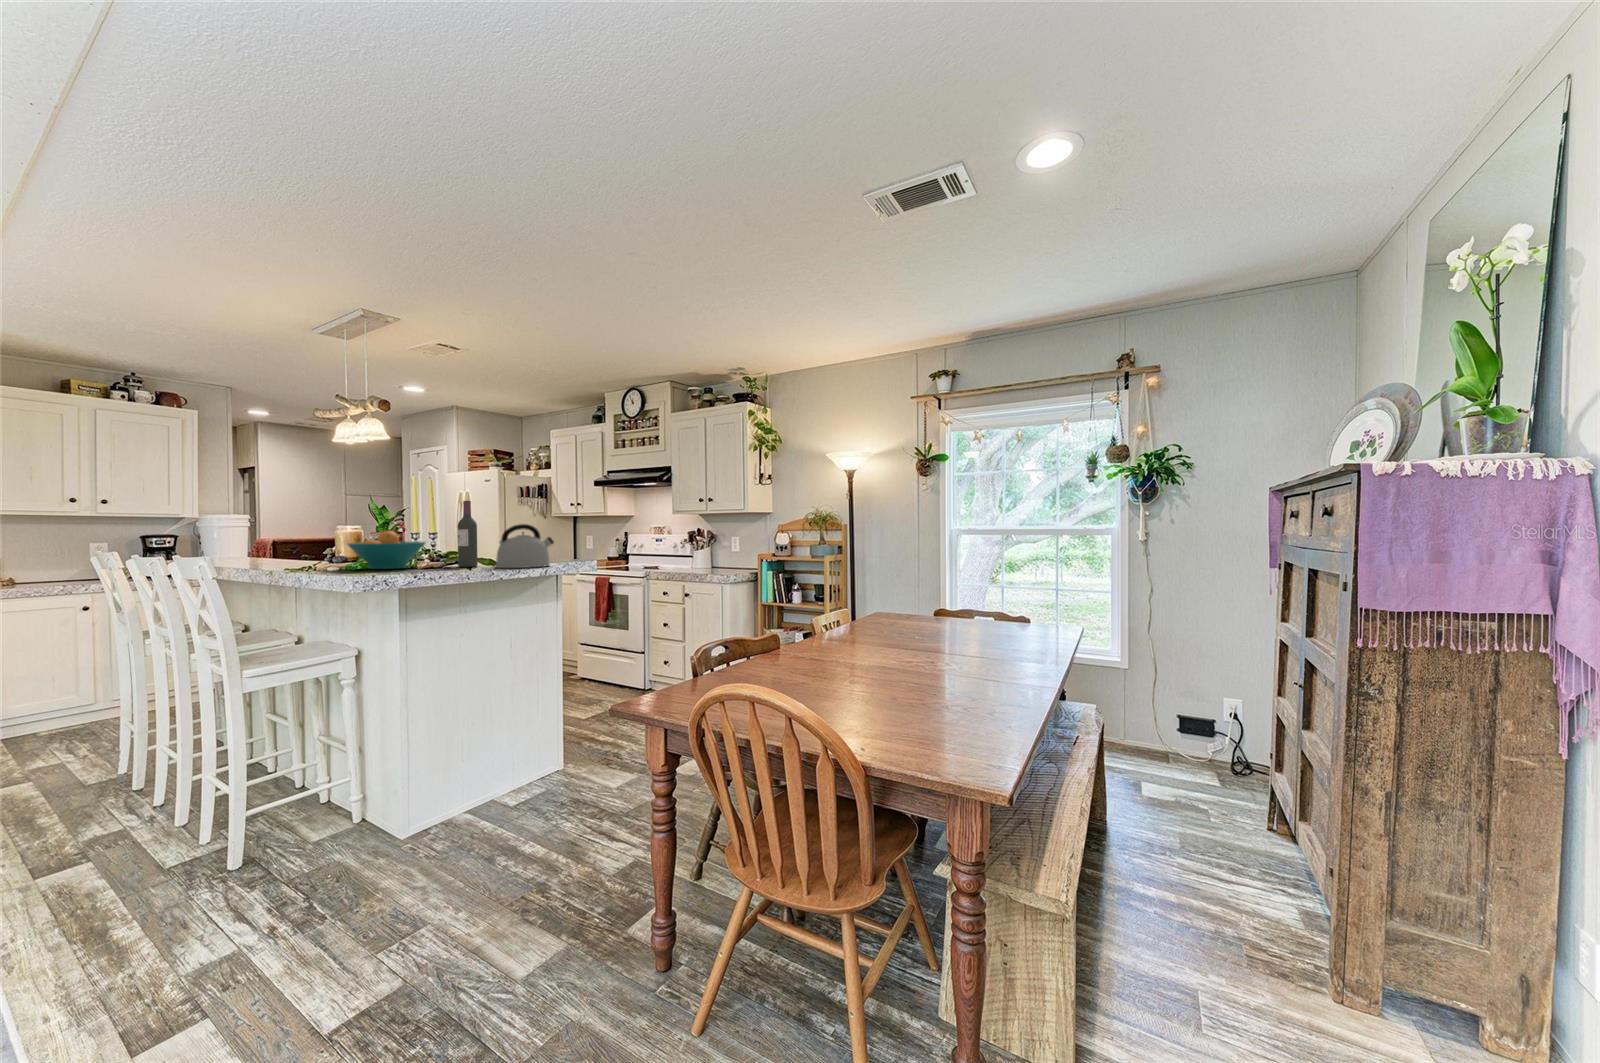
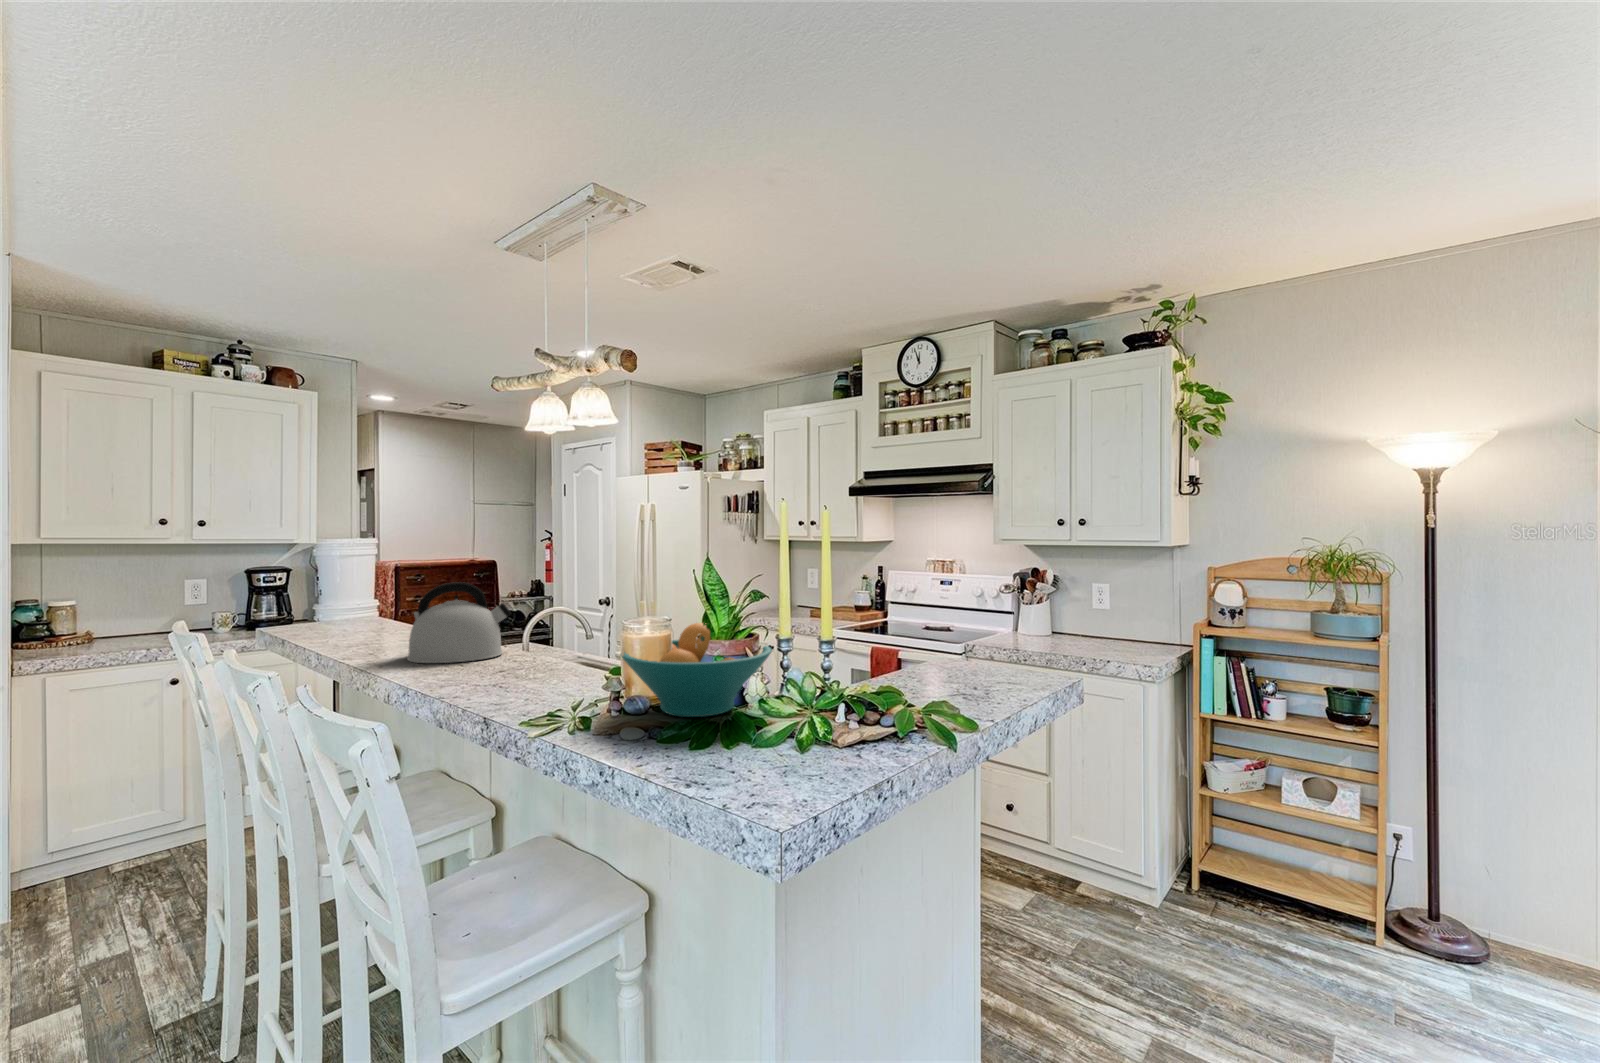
wine bottle: present [458,501,478,567] -> none [822,550,860,701]
kettle: present [496,524,554,568] -> present [407,582,511,663]

